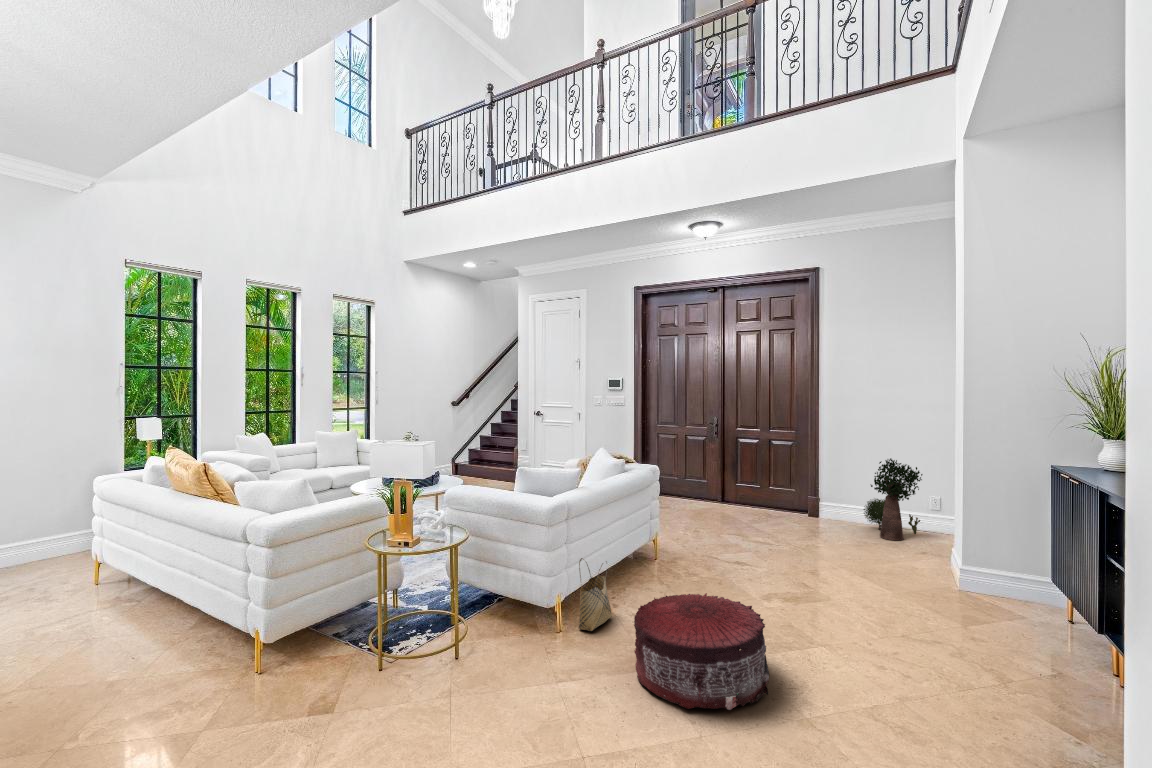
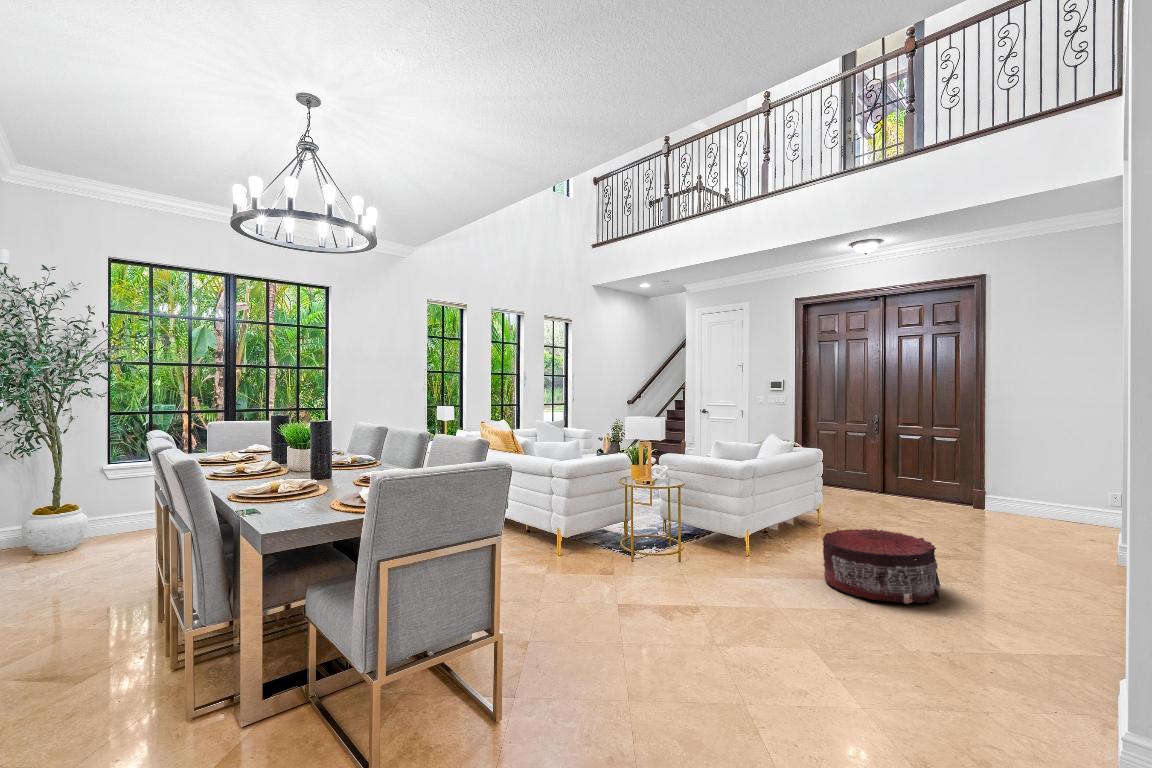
potted plant: present [864,458,923,541] -> none [1035,451,1101,529]
woven basket: present [579,558,612,631] -> none [770,503,797,557]

